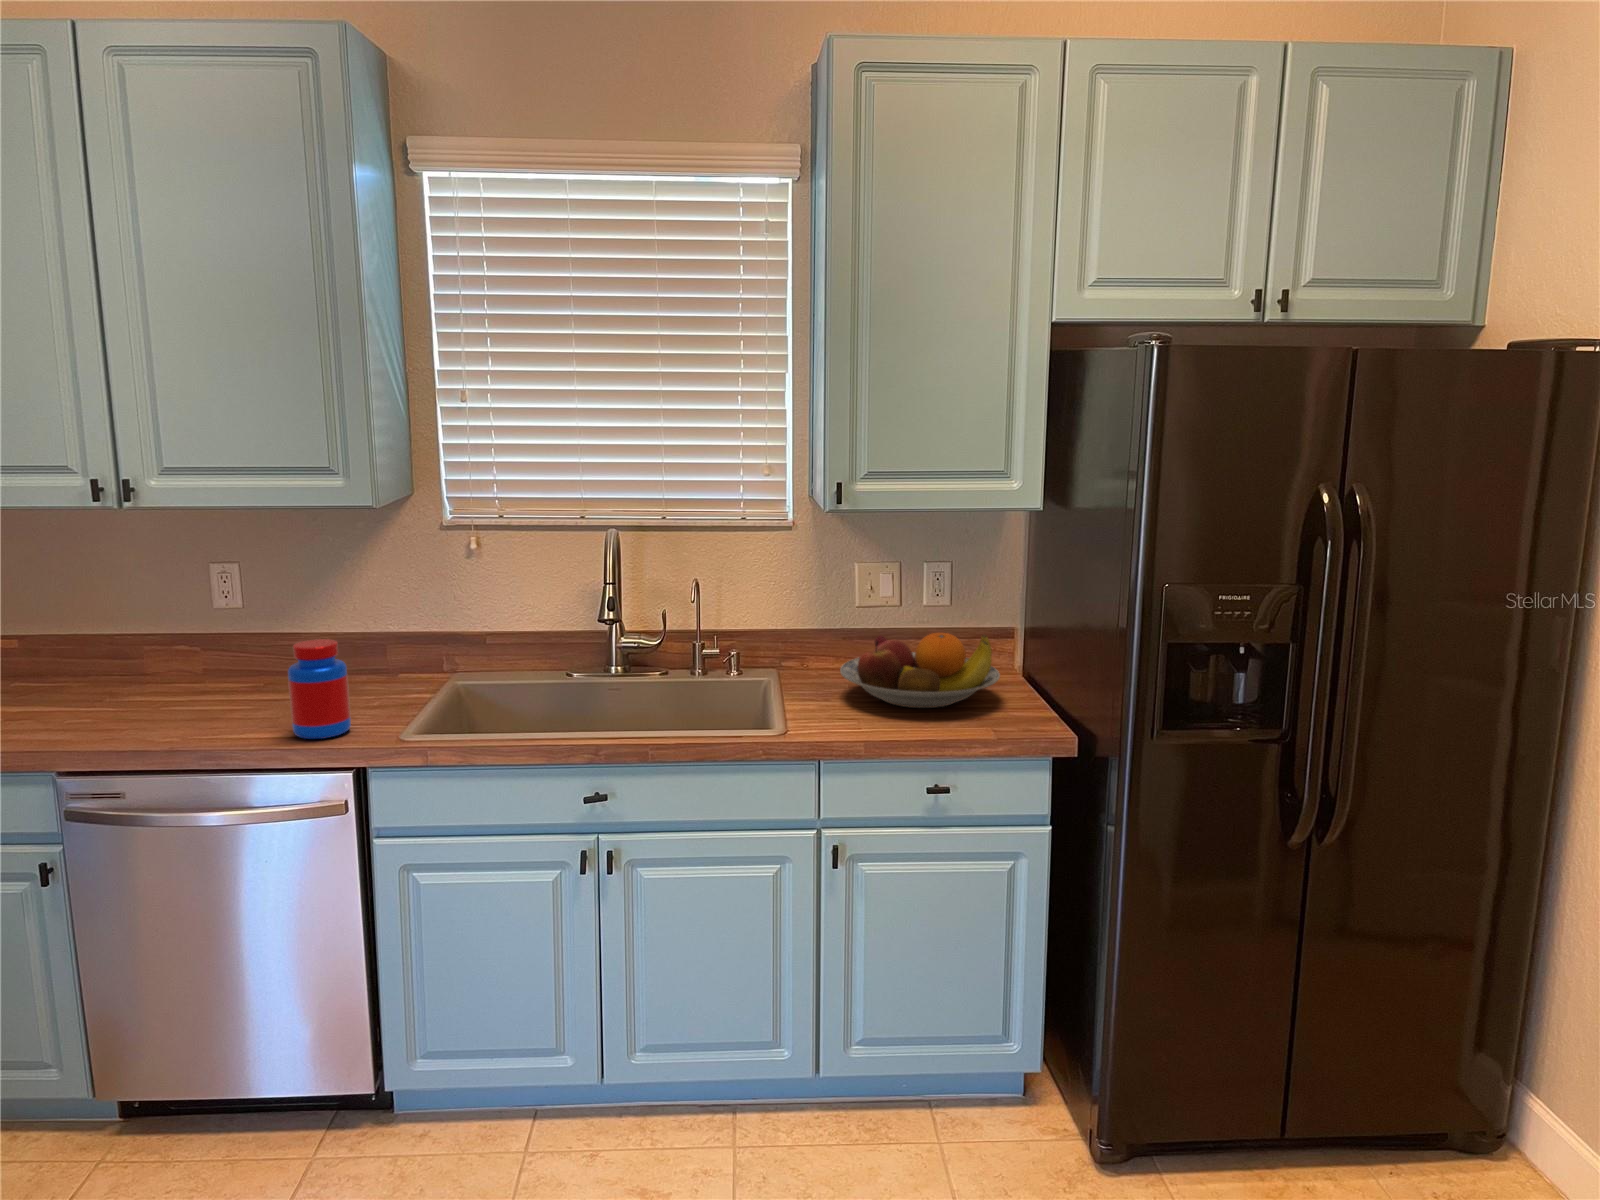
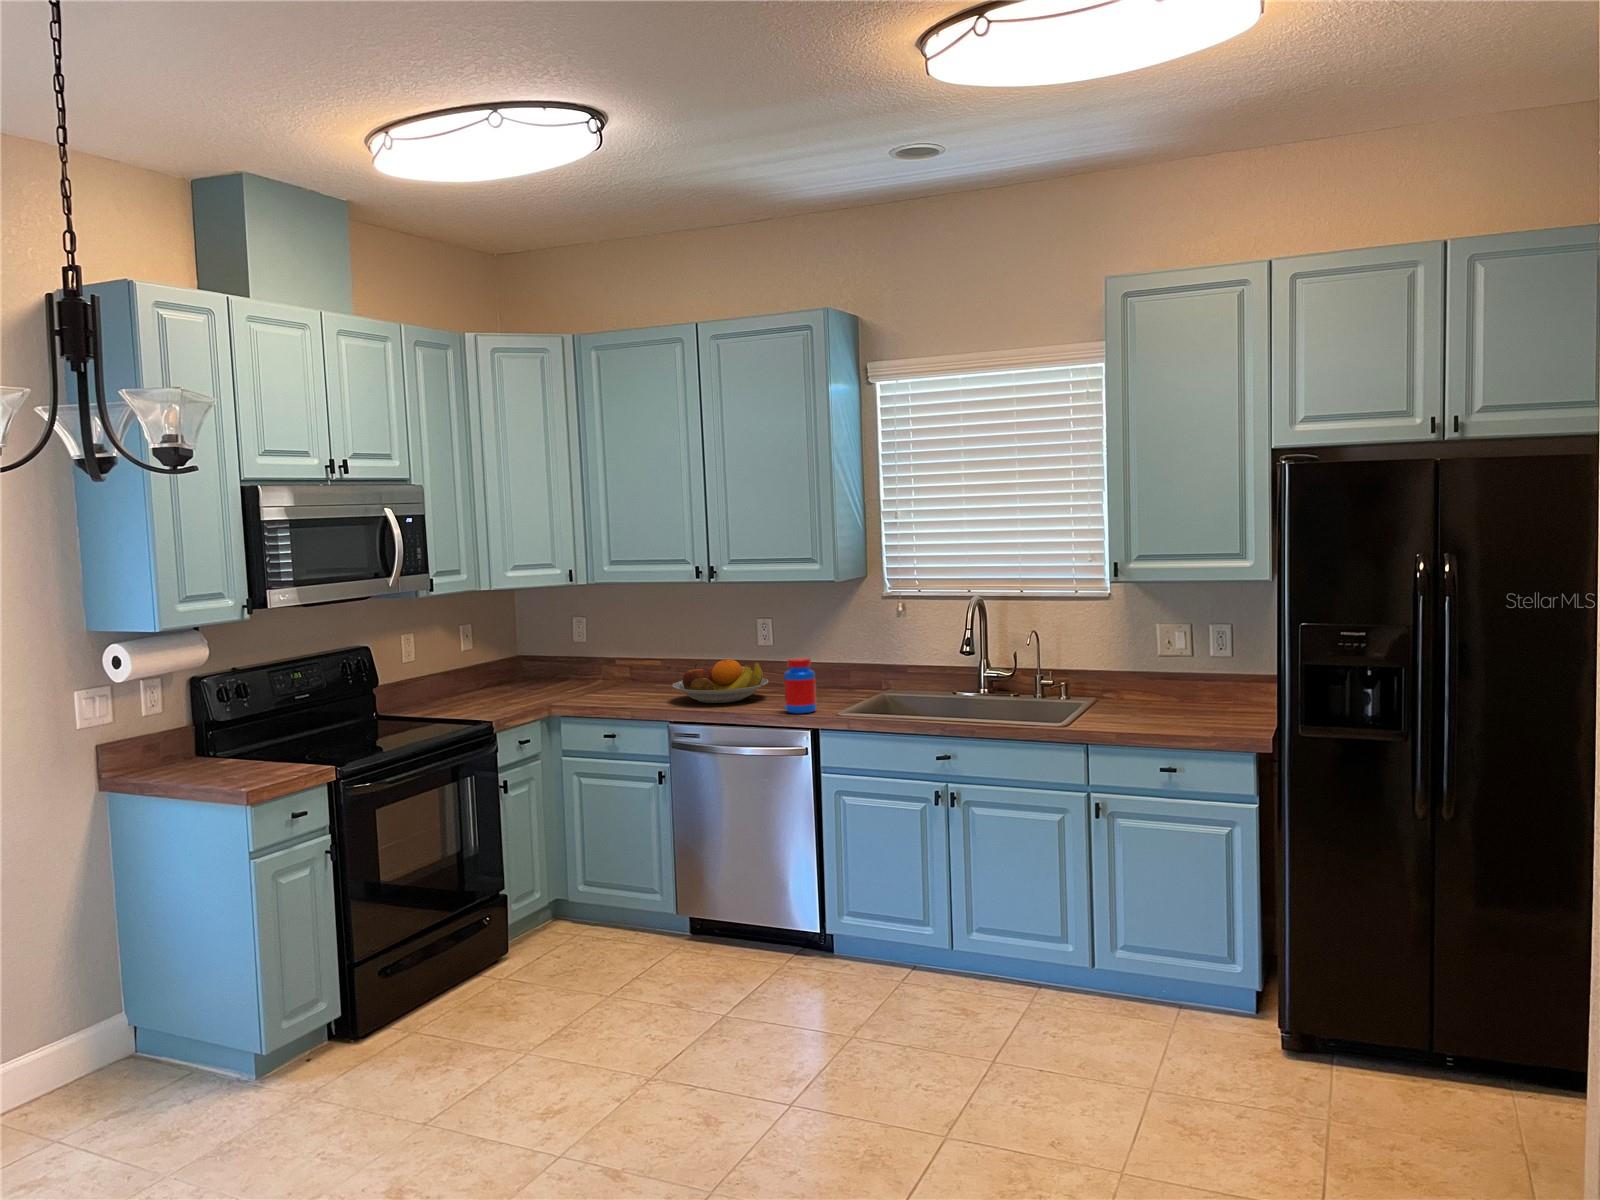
fruit bowl: present [840,633,1000,708] -> present [672,659,768,703]

